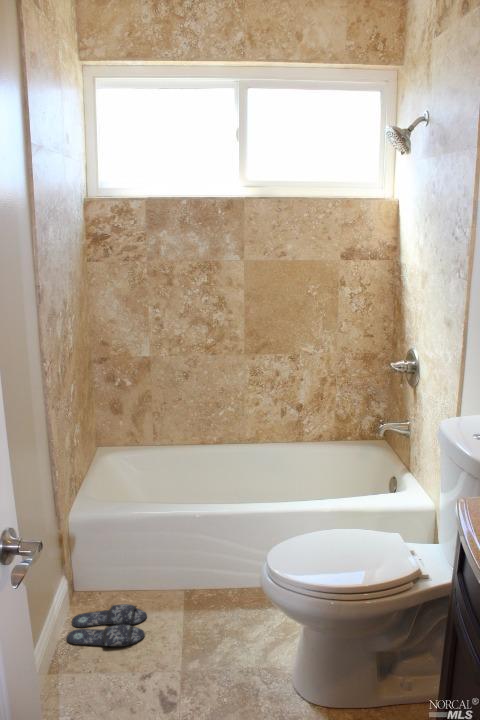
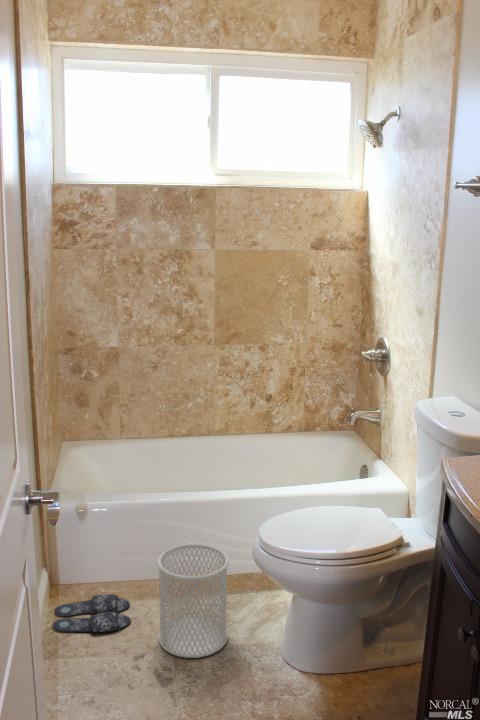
wastebasket: none [166,560,240,681] -> present [158,544,229,658]

